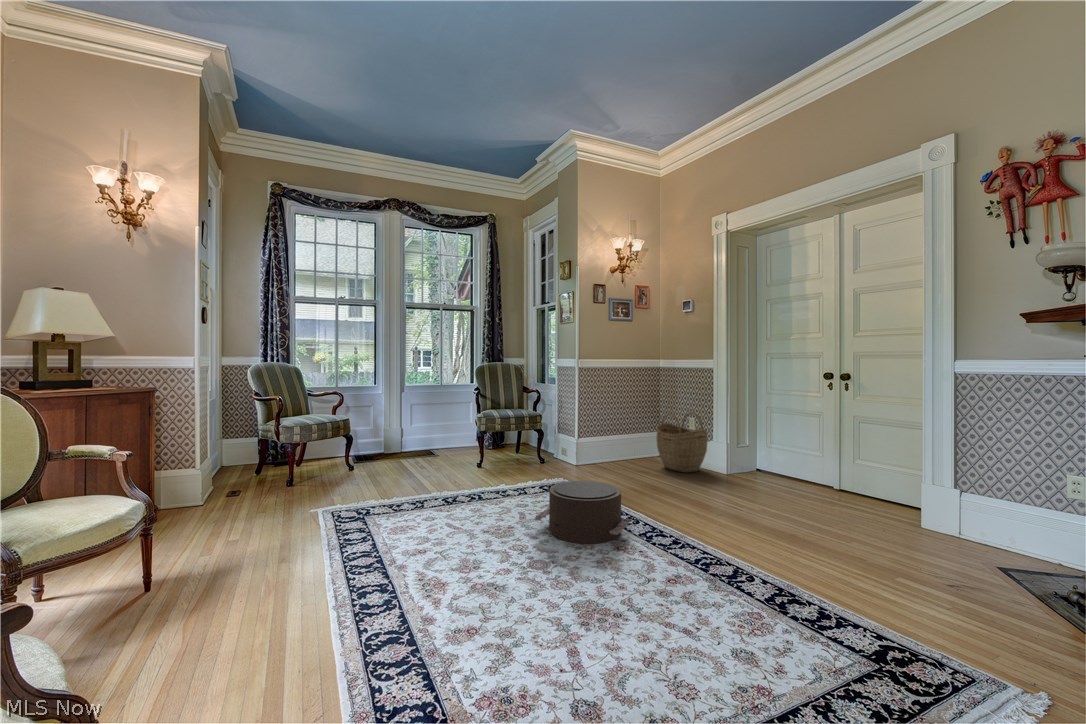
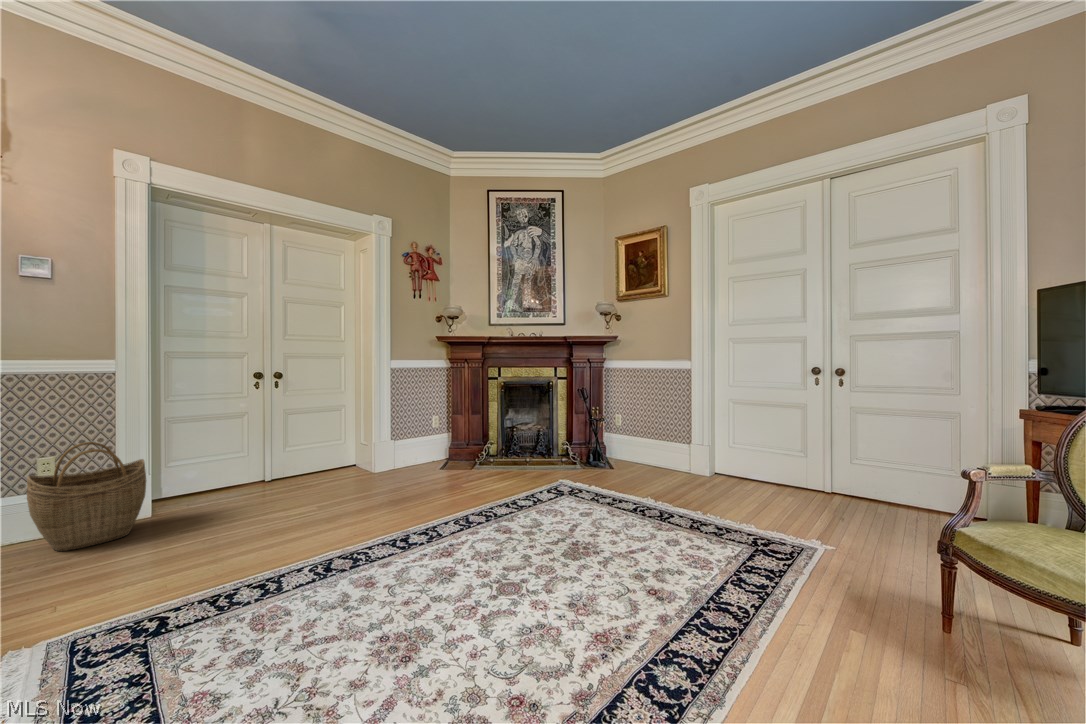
pouf: present [534,481,630,544] -> none [347,510,453,604]

